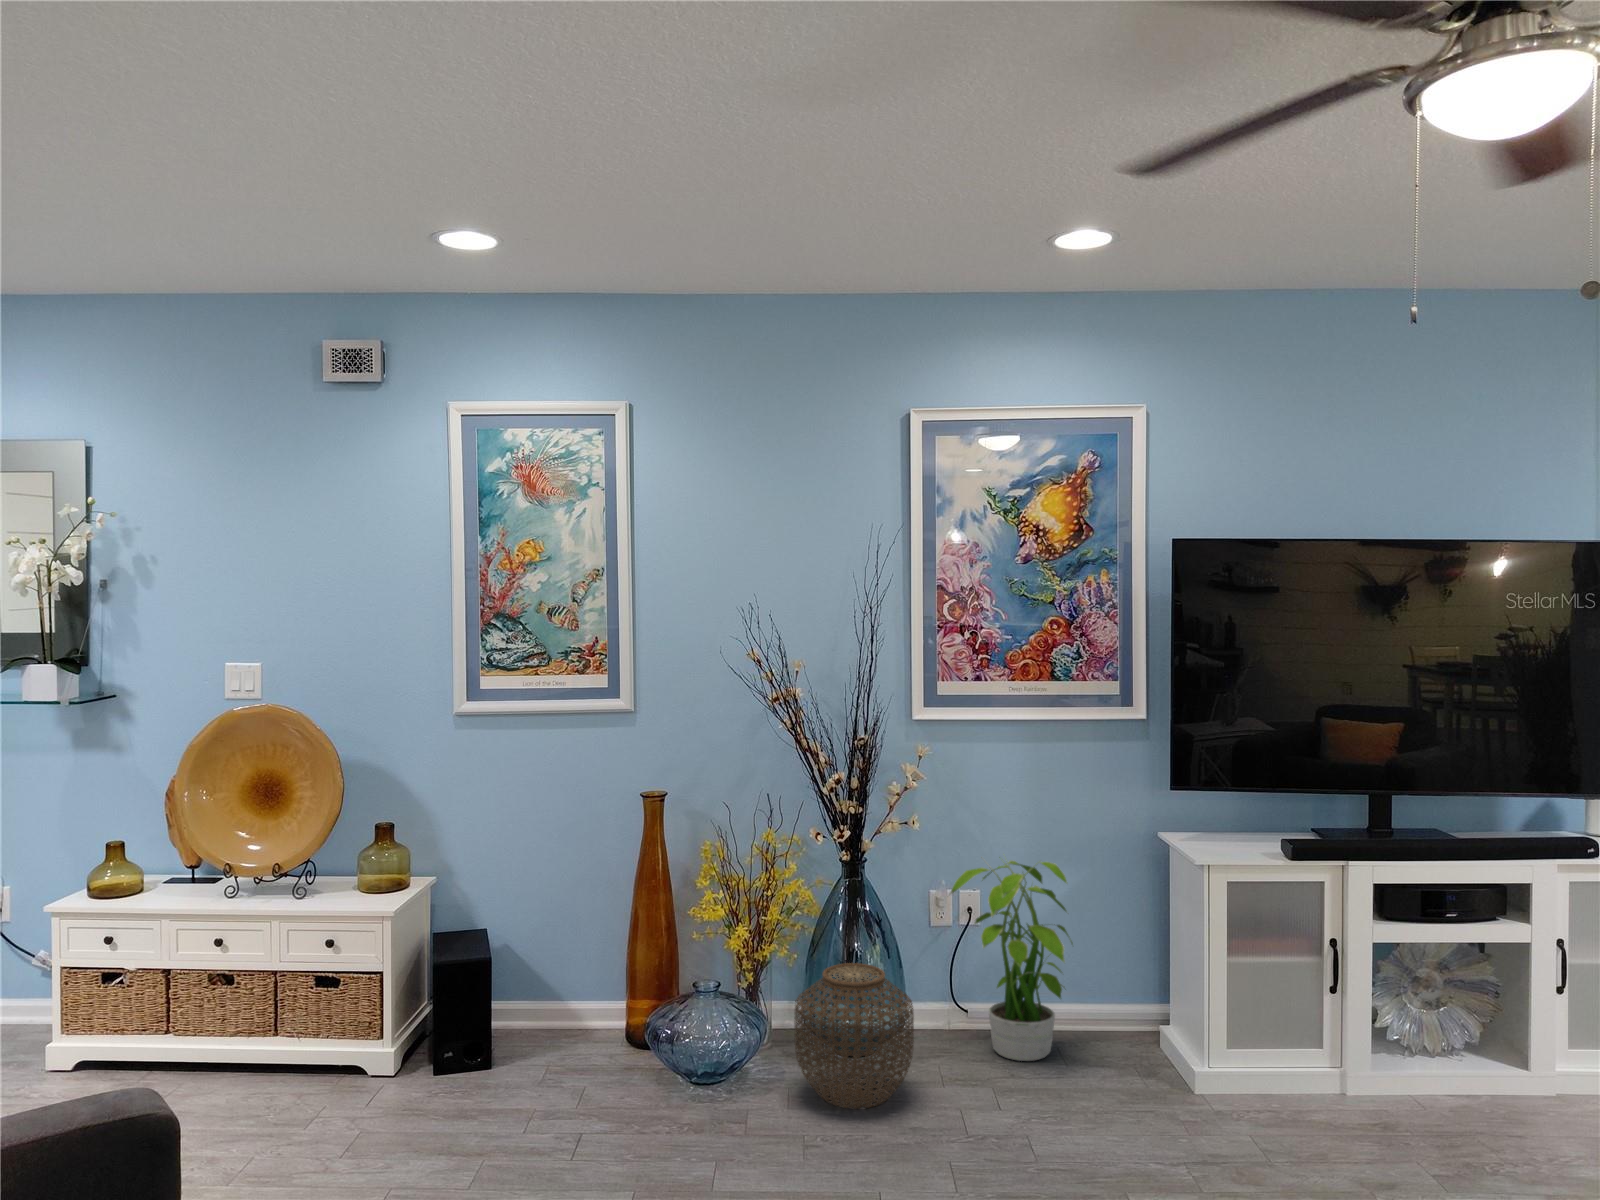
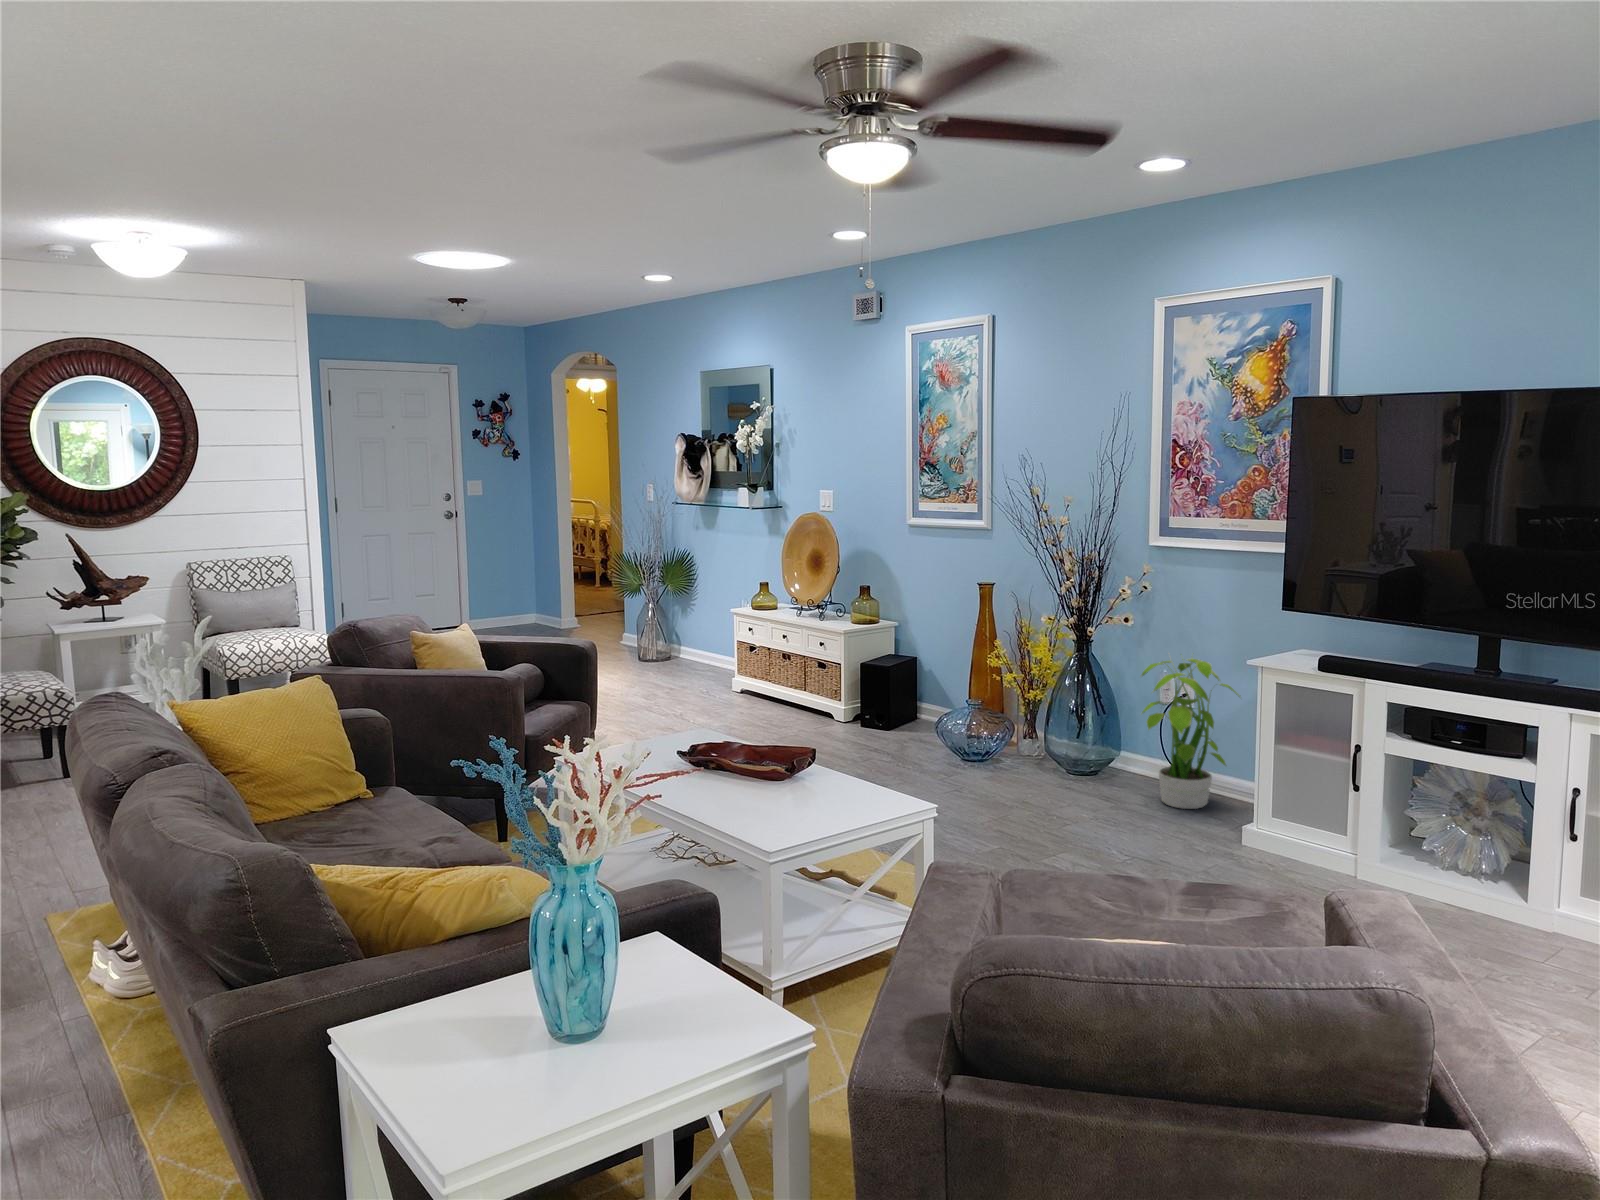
woven basket: present [795,963,914,1108] -> none [986,702,1068,794]

